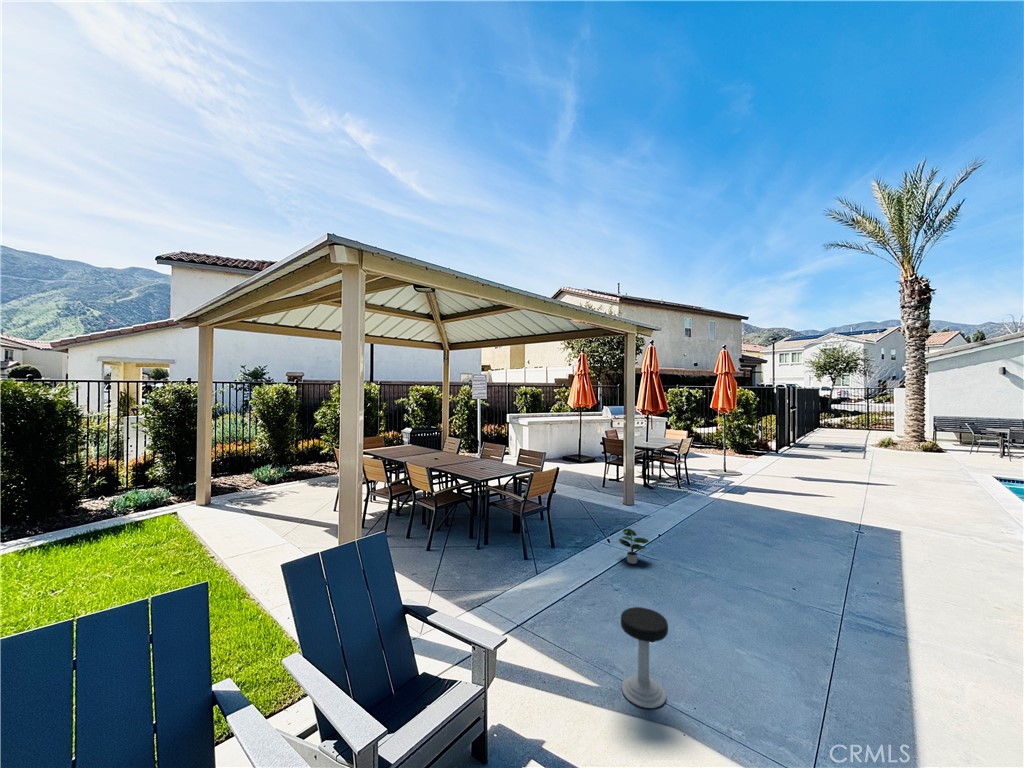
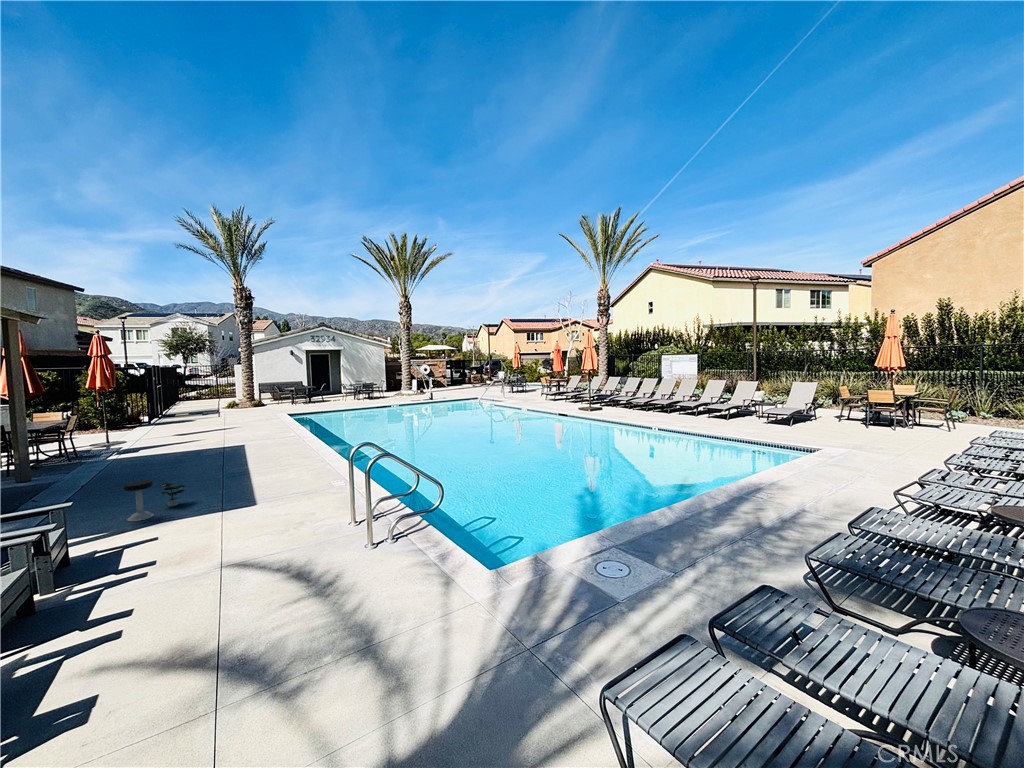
potted plant: present [619,528,649,564] -> present [159,483,186,507]

